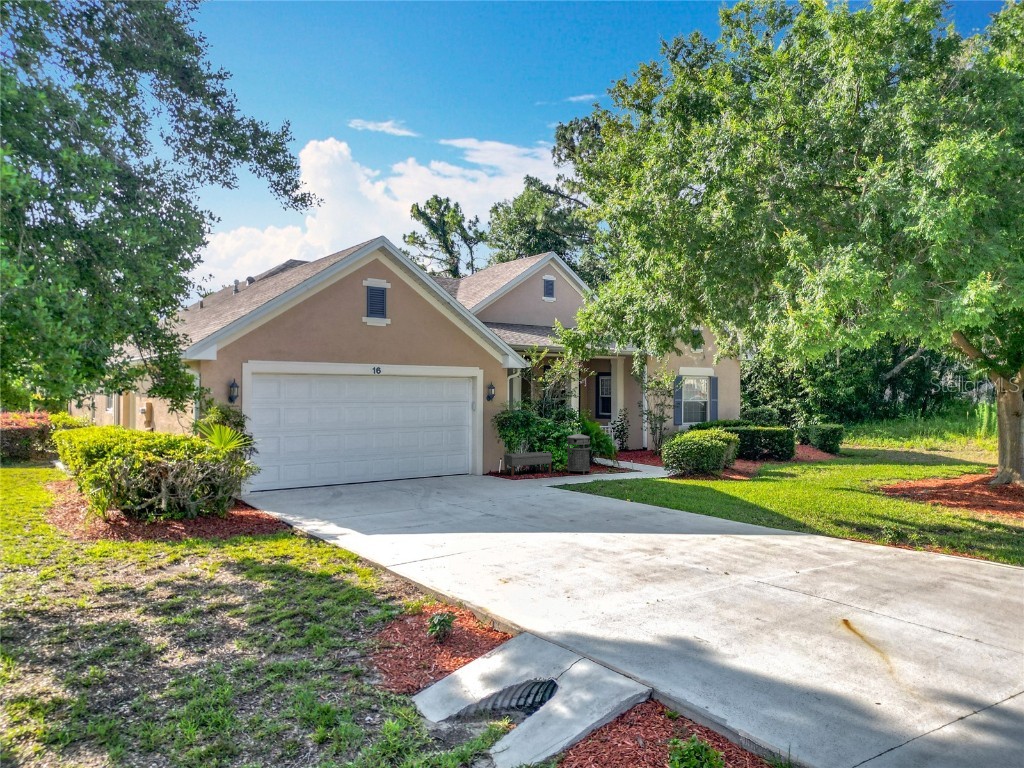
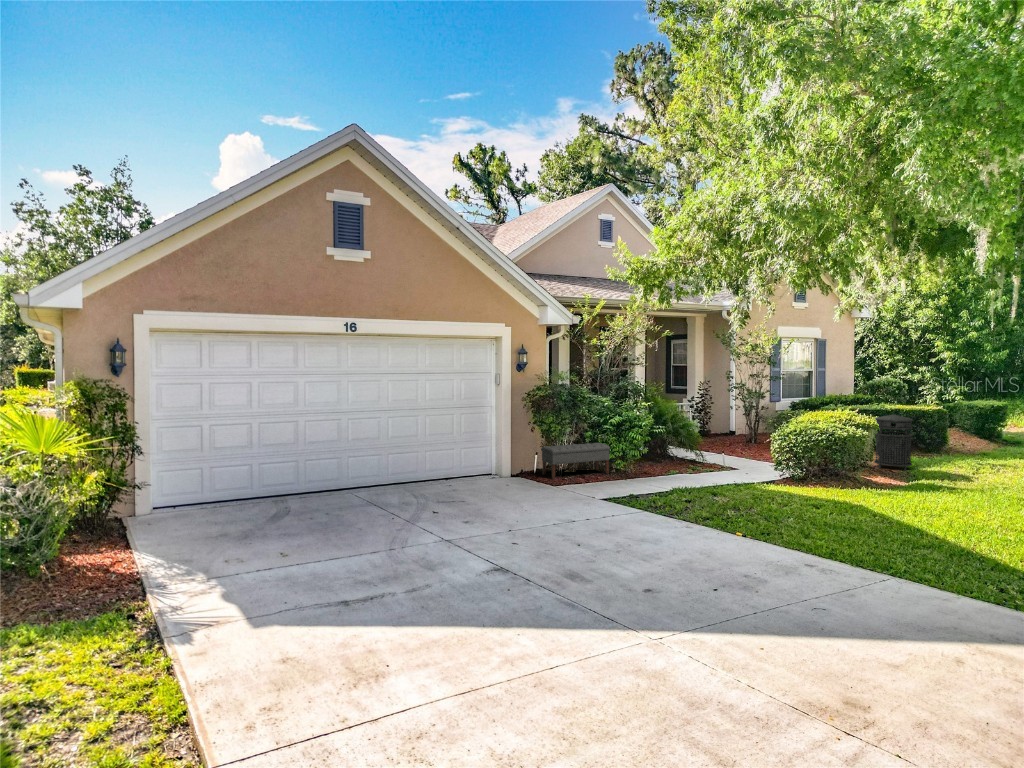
trash can: present [567,434,590,474] -> present [874,414,913,471]

